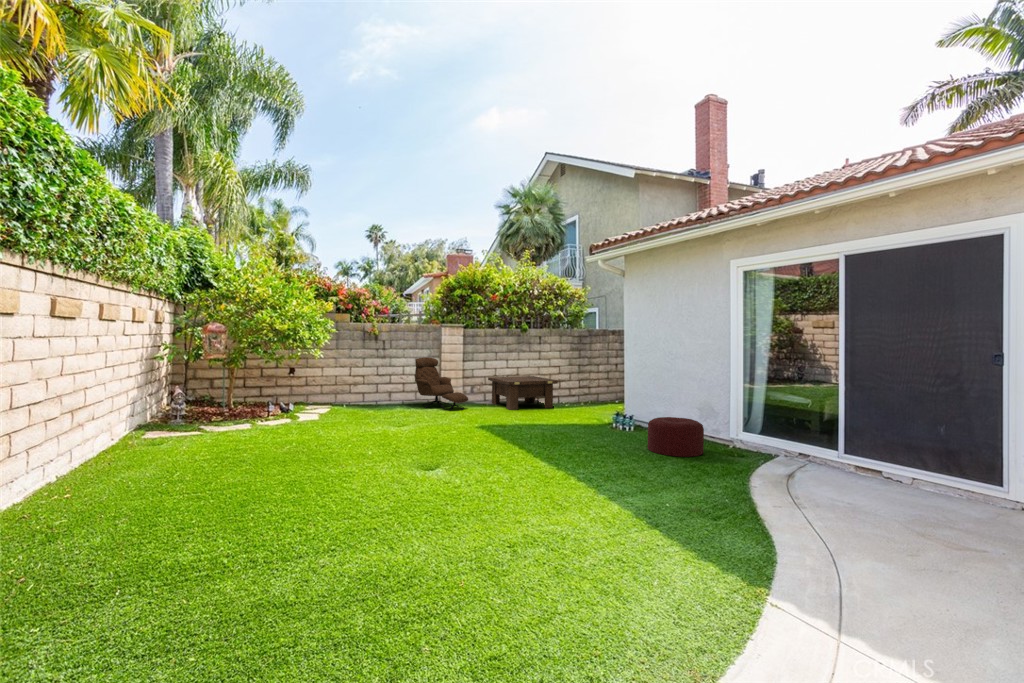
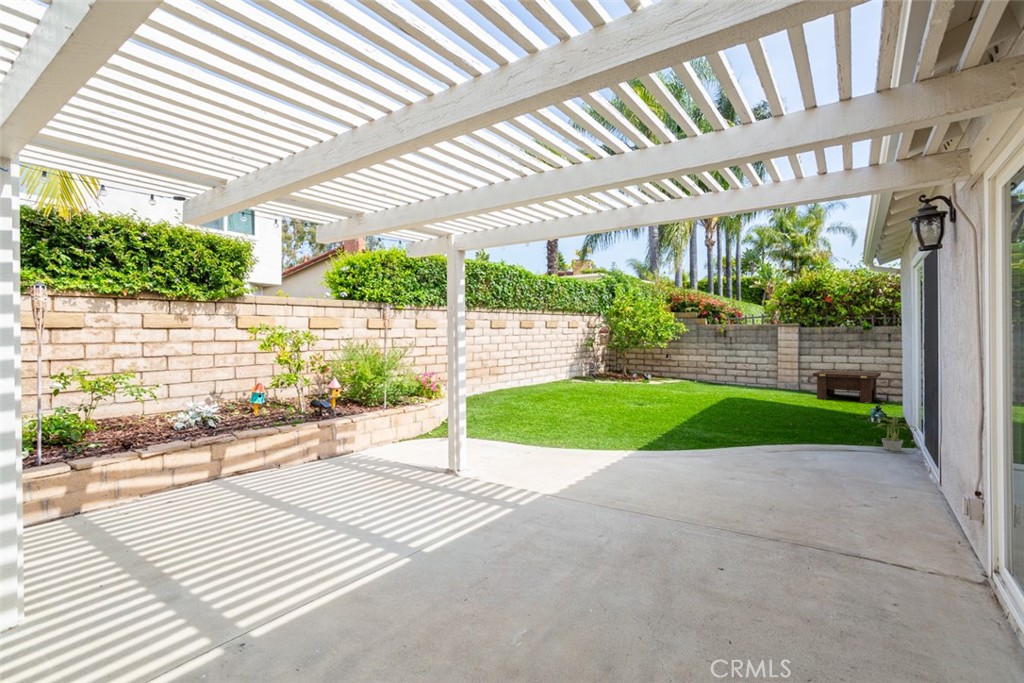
lounge chair: present [415,357,468,410] -> none [748,350,784,394]
ottoman: present [648,417,704,457] -> none [794,402,848,434]
potted plant: none [760,425,805,461] -> present [872,417,915,451]

